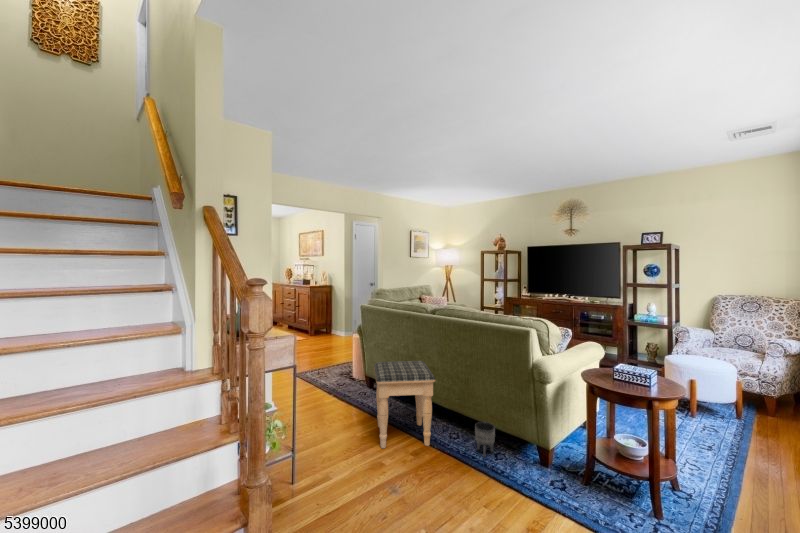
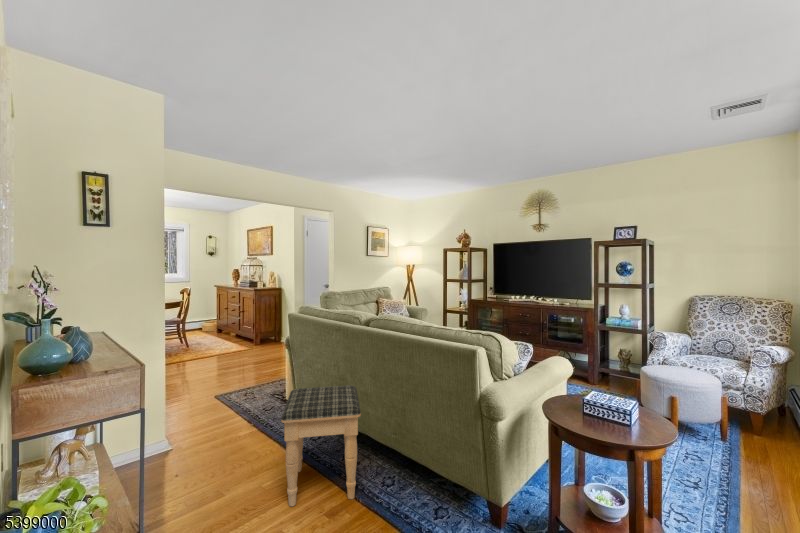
planter: present [475,422,495,457] -> none [411,466,436,515]

